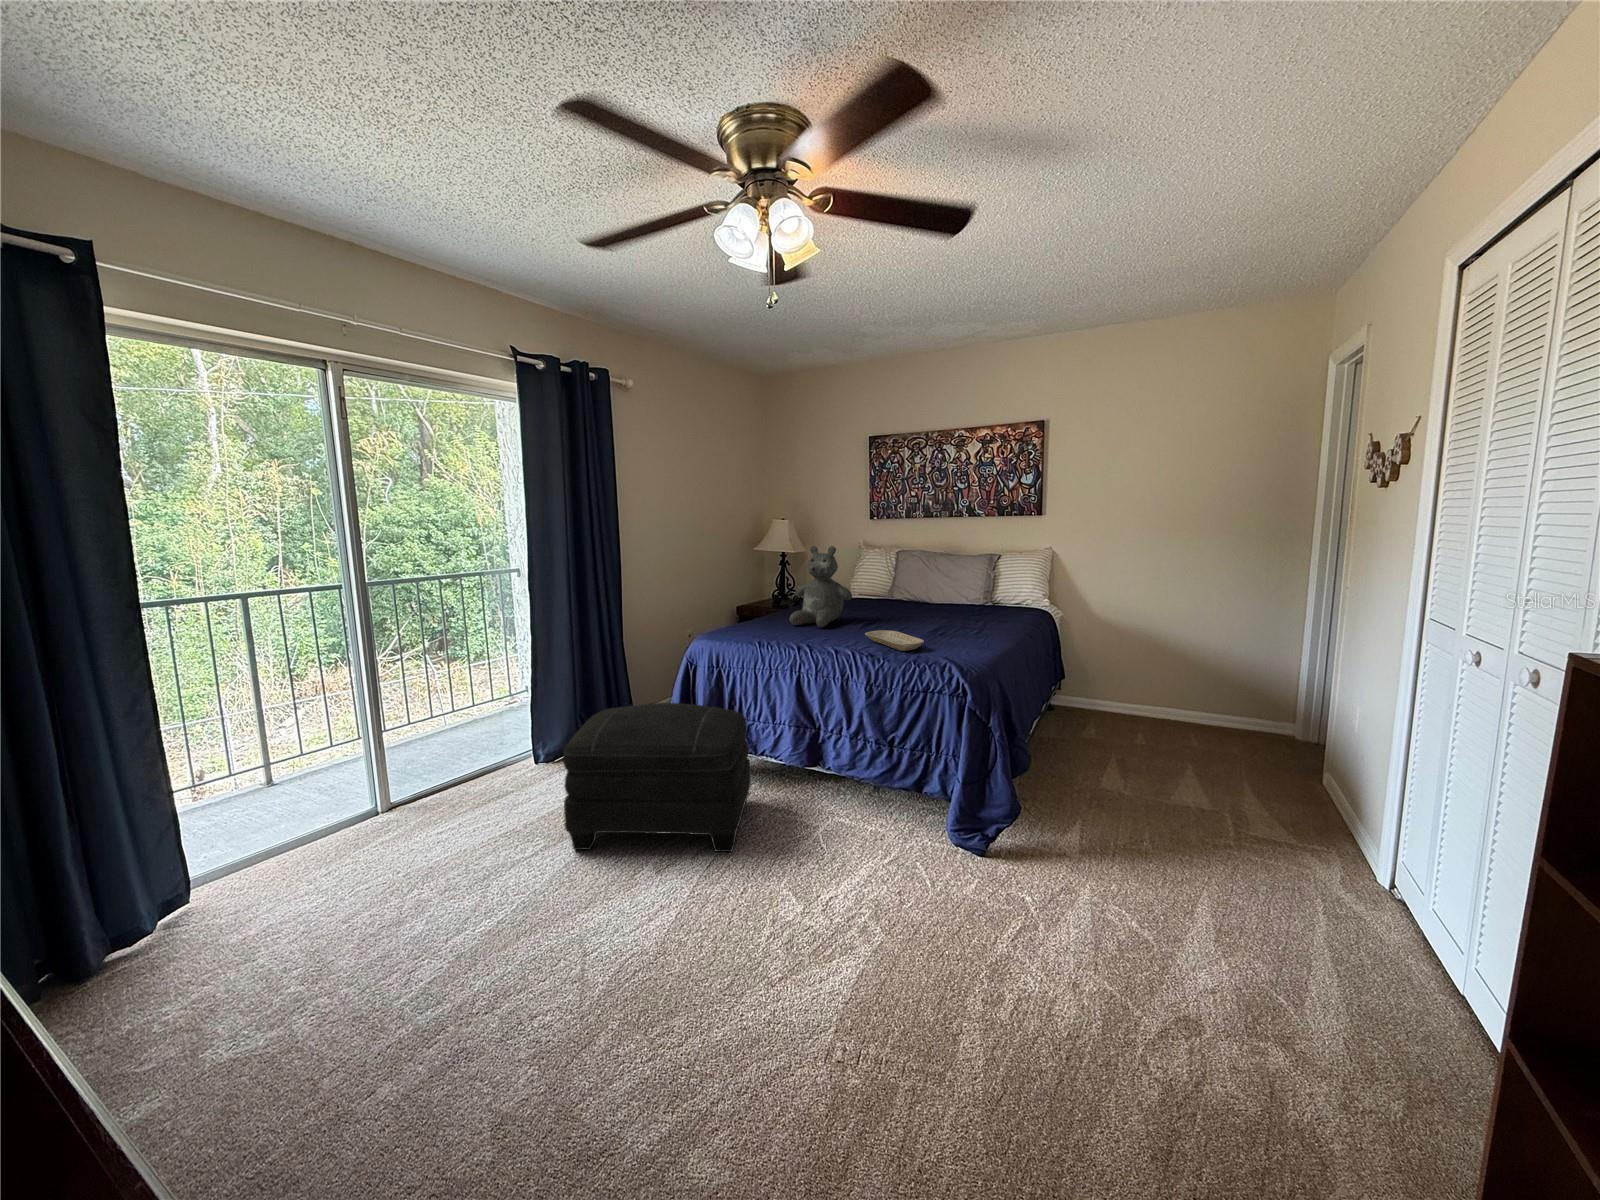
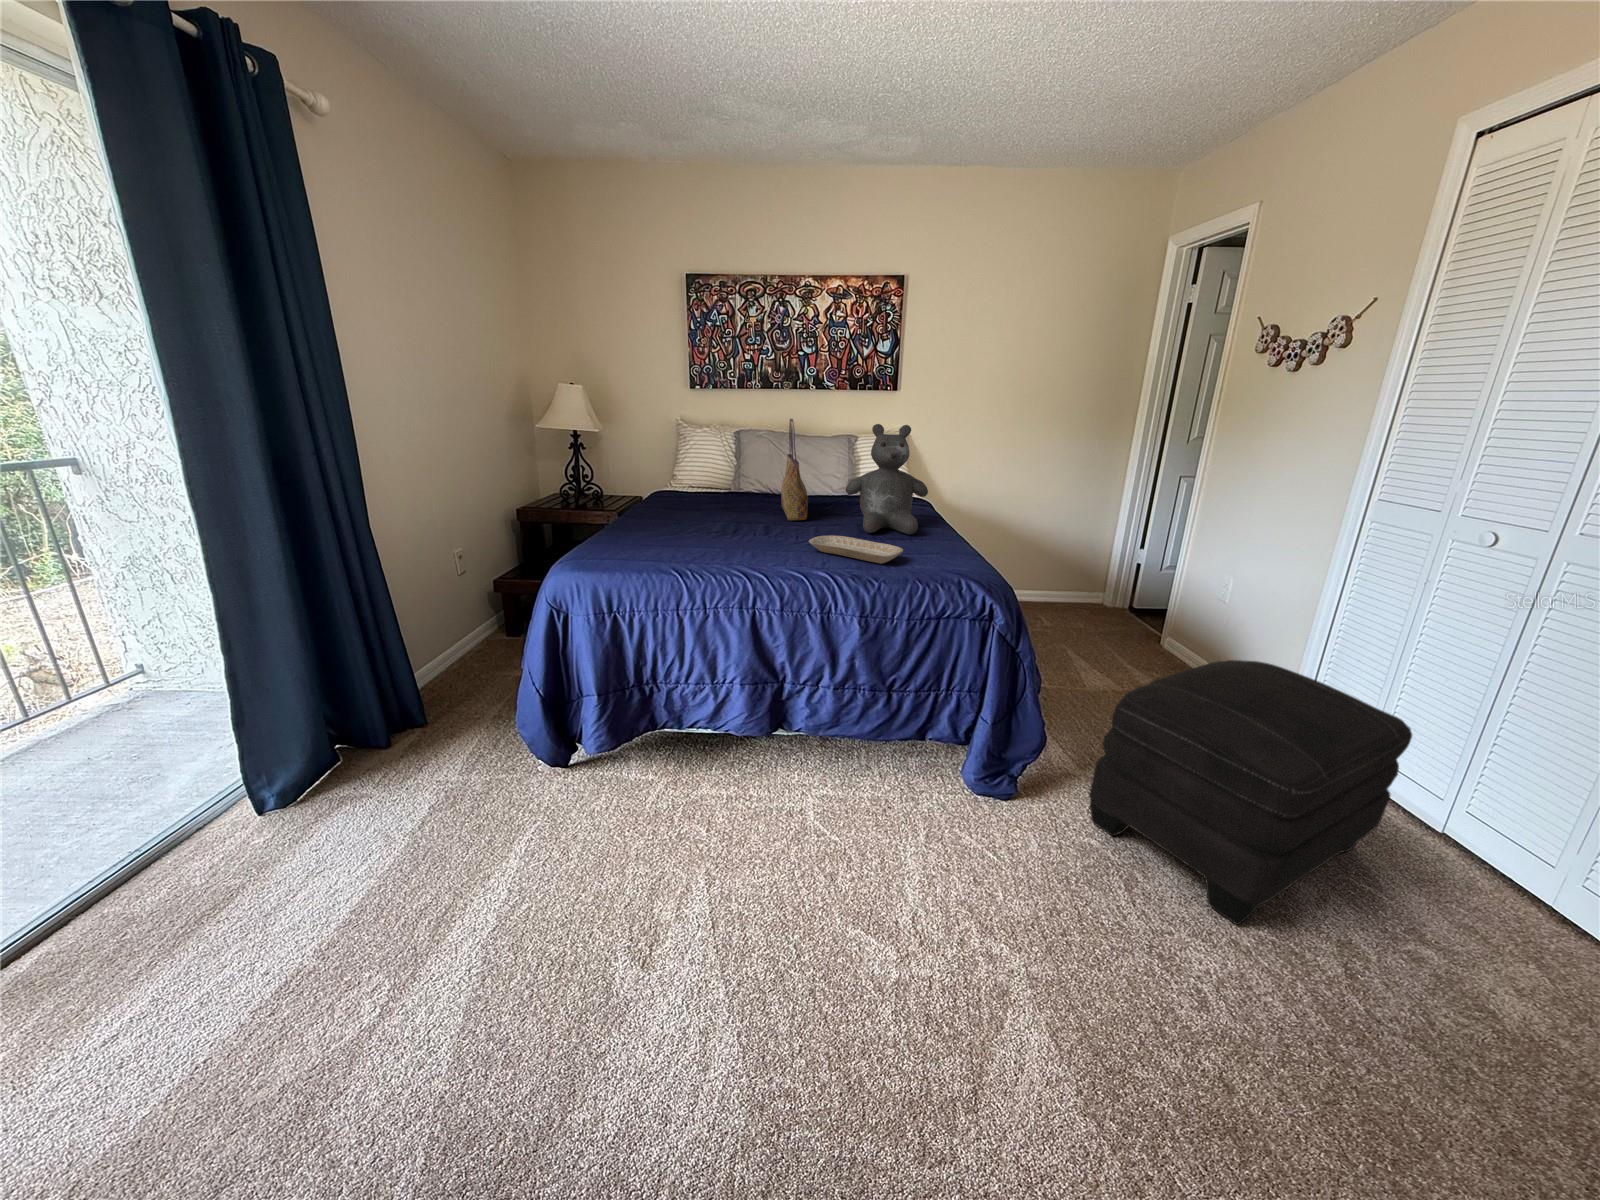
tote bag: none [888,543,916,621] -> present [781,419,808,521]
teddy bear: present [790,546,852,627] -> present [846,424,928,534]
ottoman: present [563,703,751,852] -> present [1089,660,1412,925]

